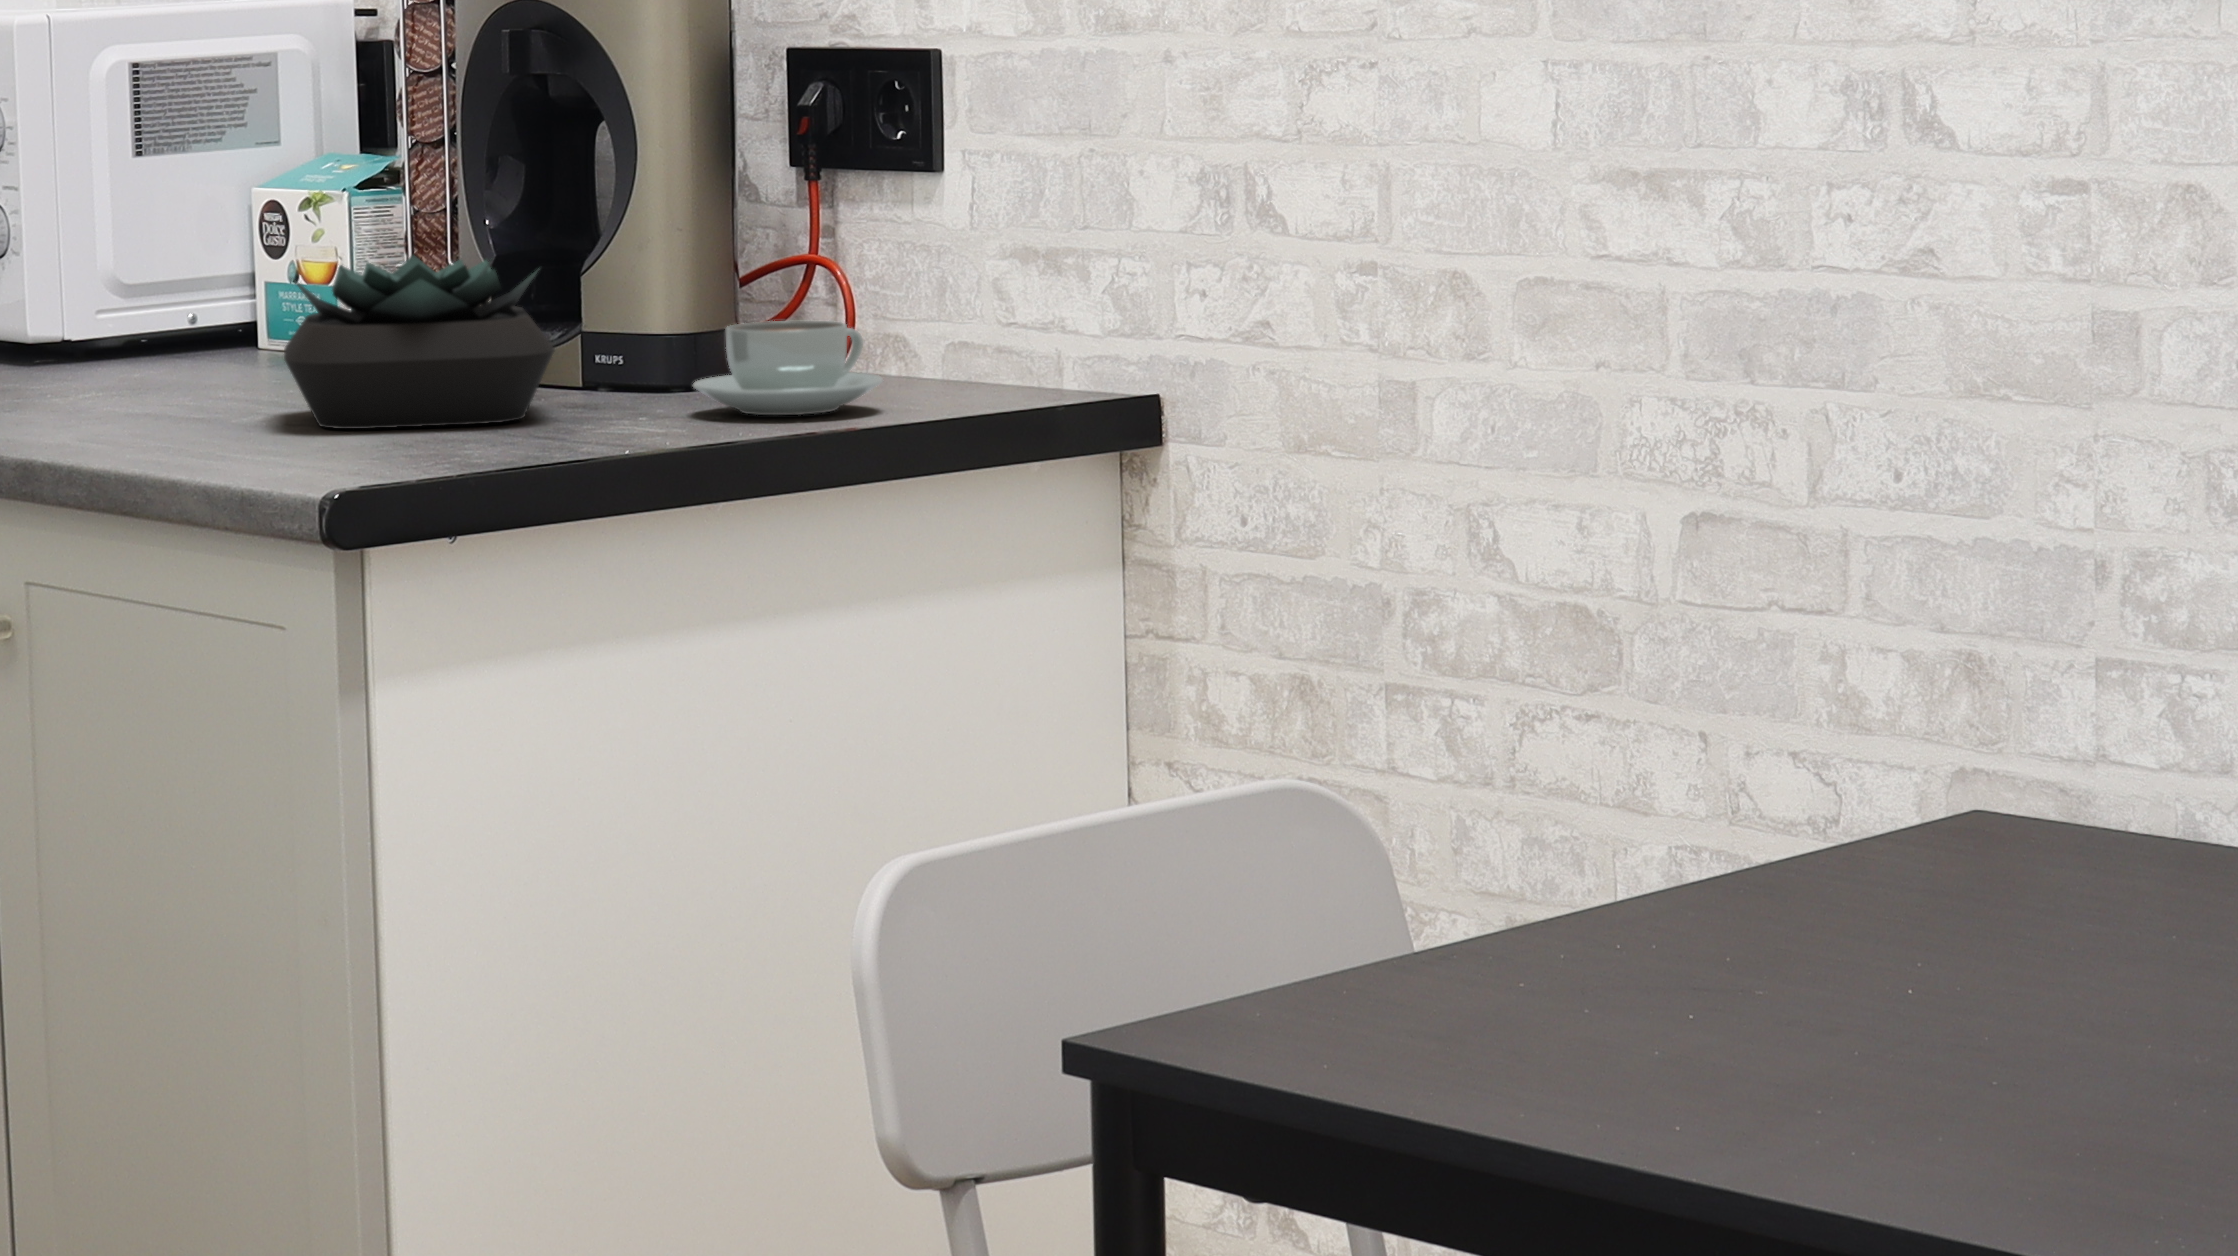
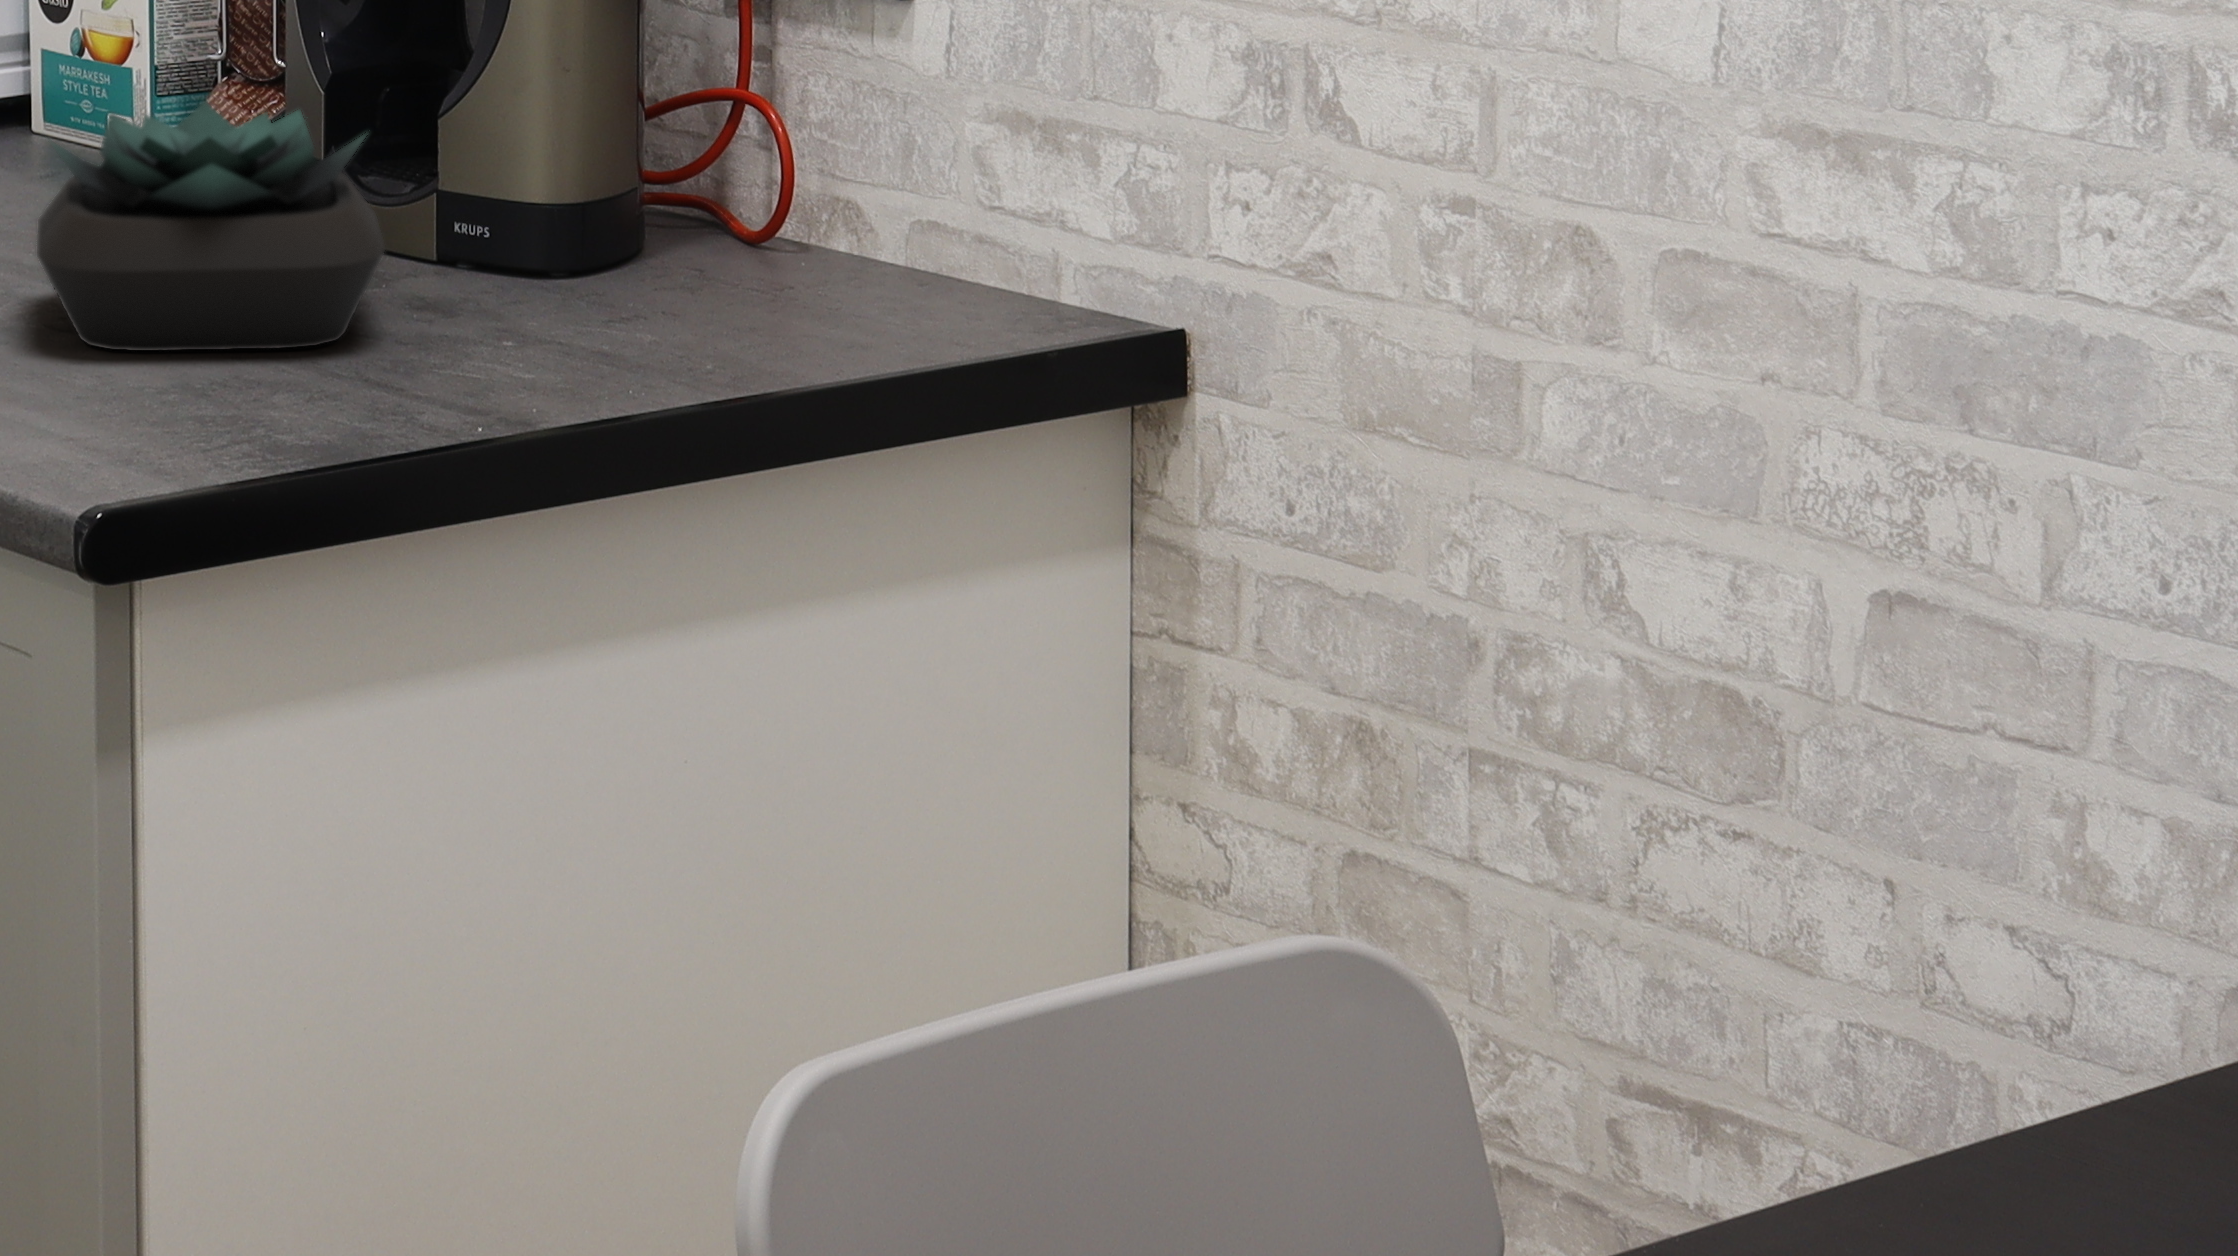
coffee cup: present [693,321,883,415] -> none [565,209,817,349]

